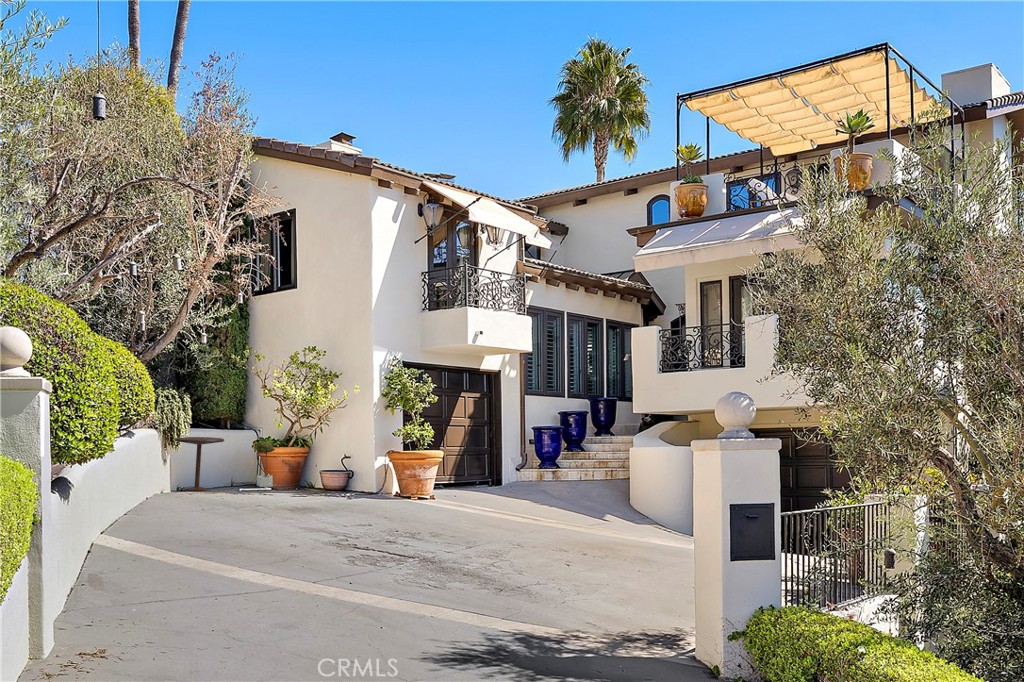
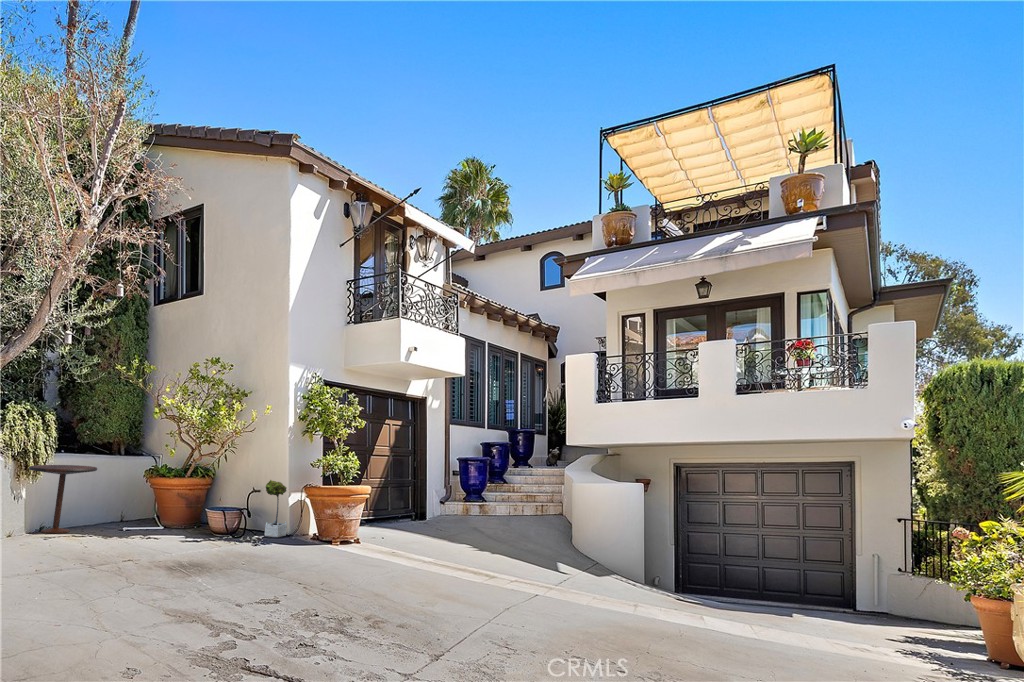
potted tree: present [256,441,275,487] -> present [265,480,287,537]

